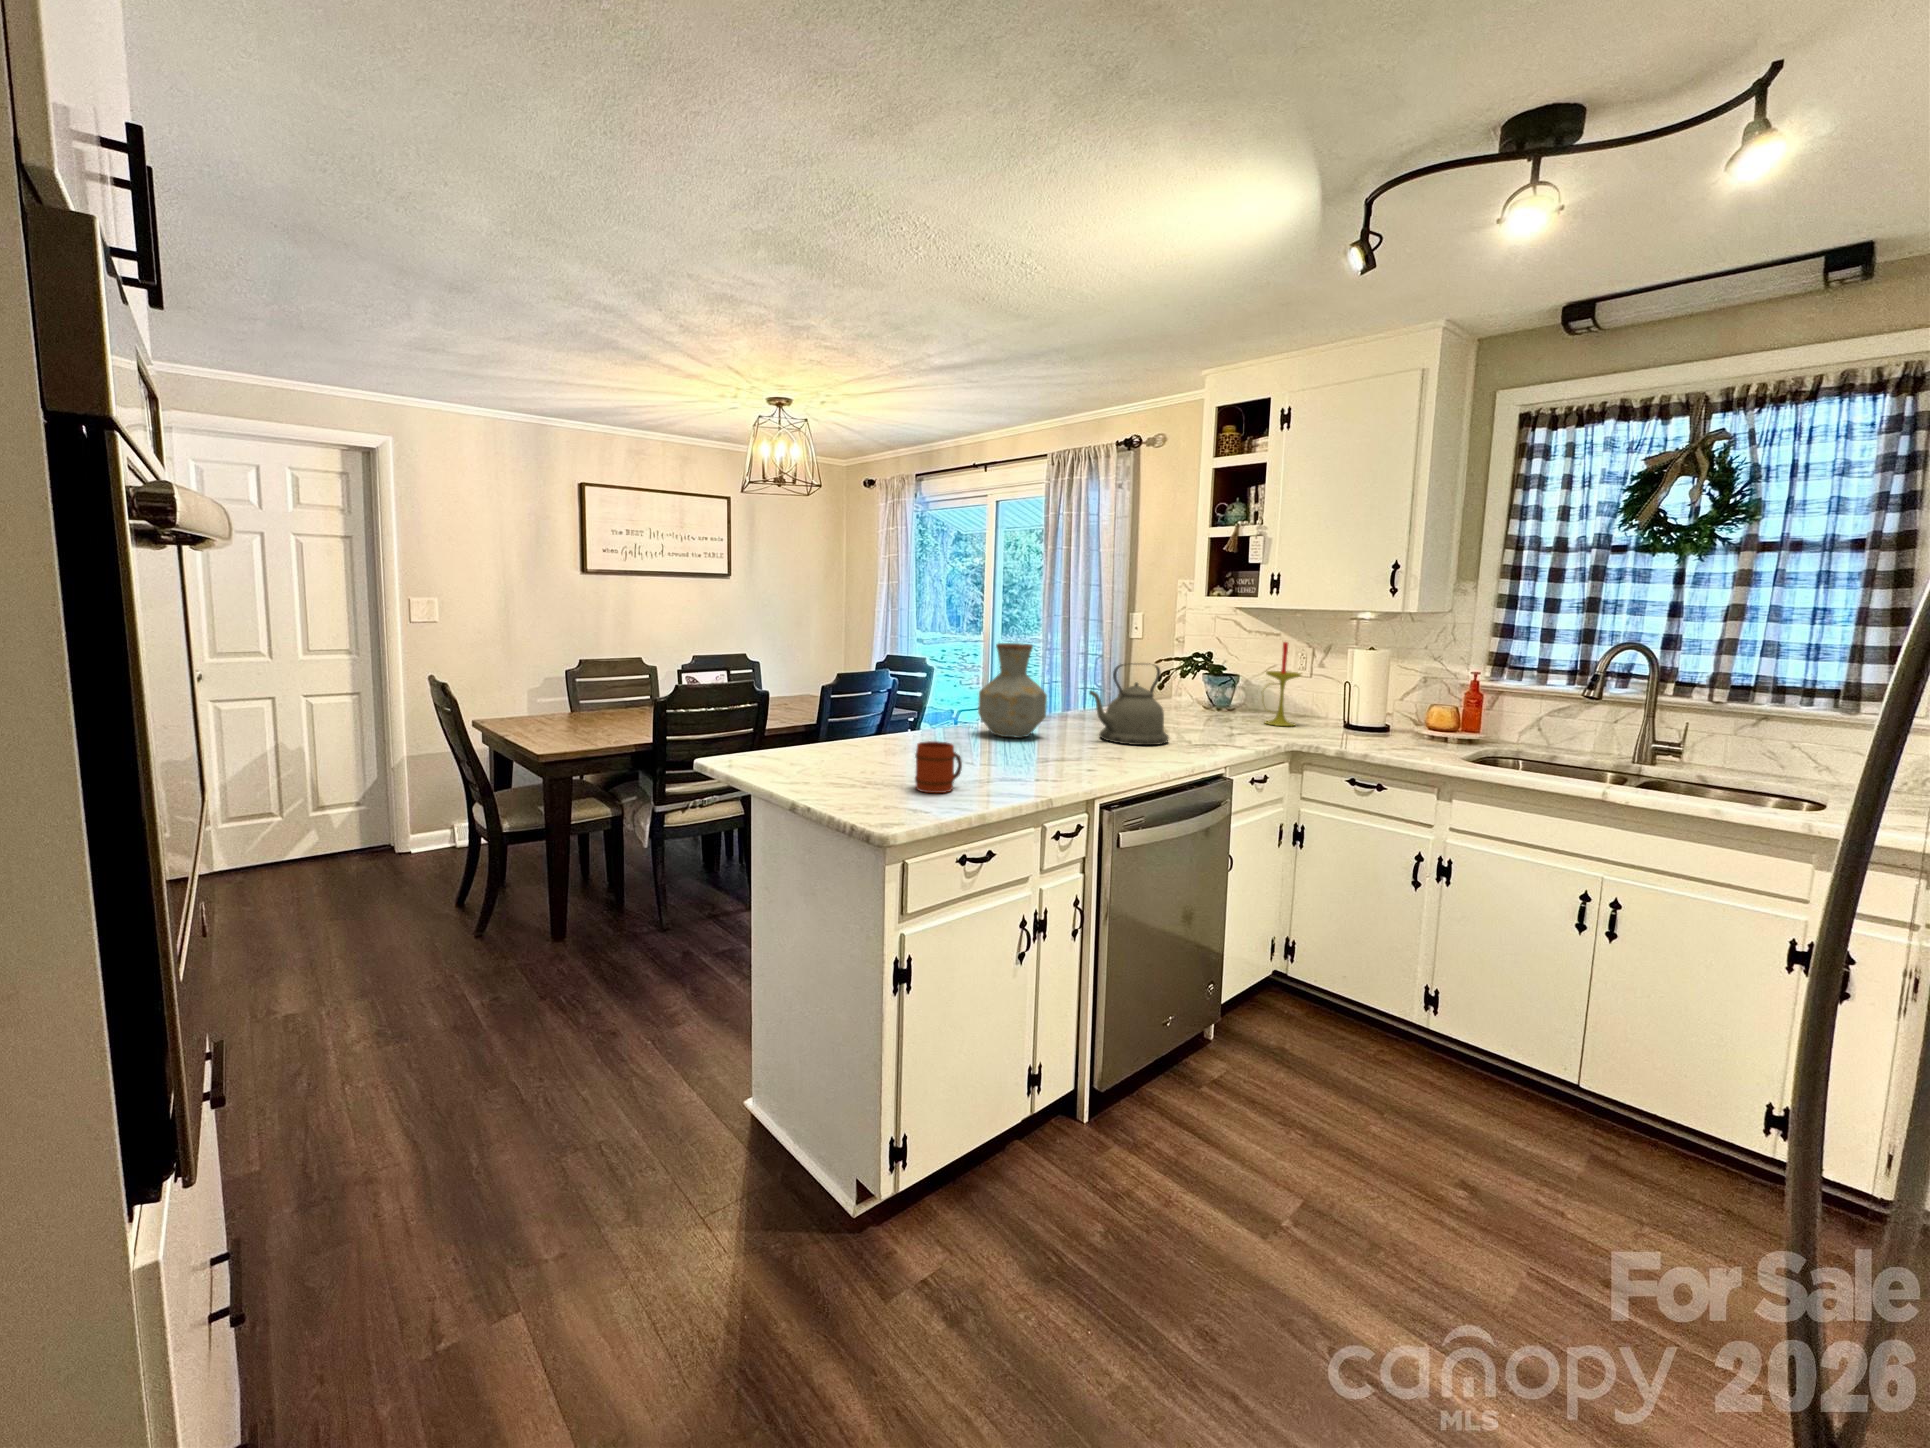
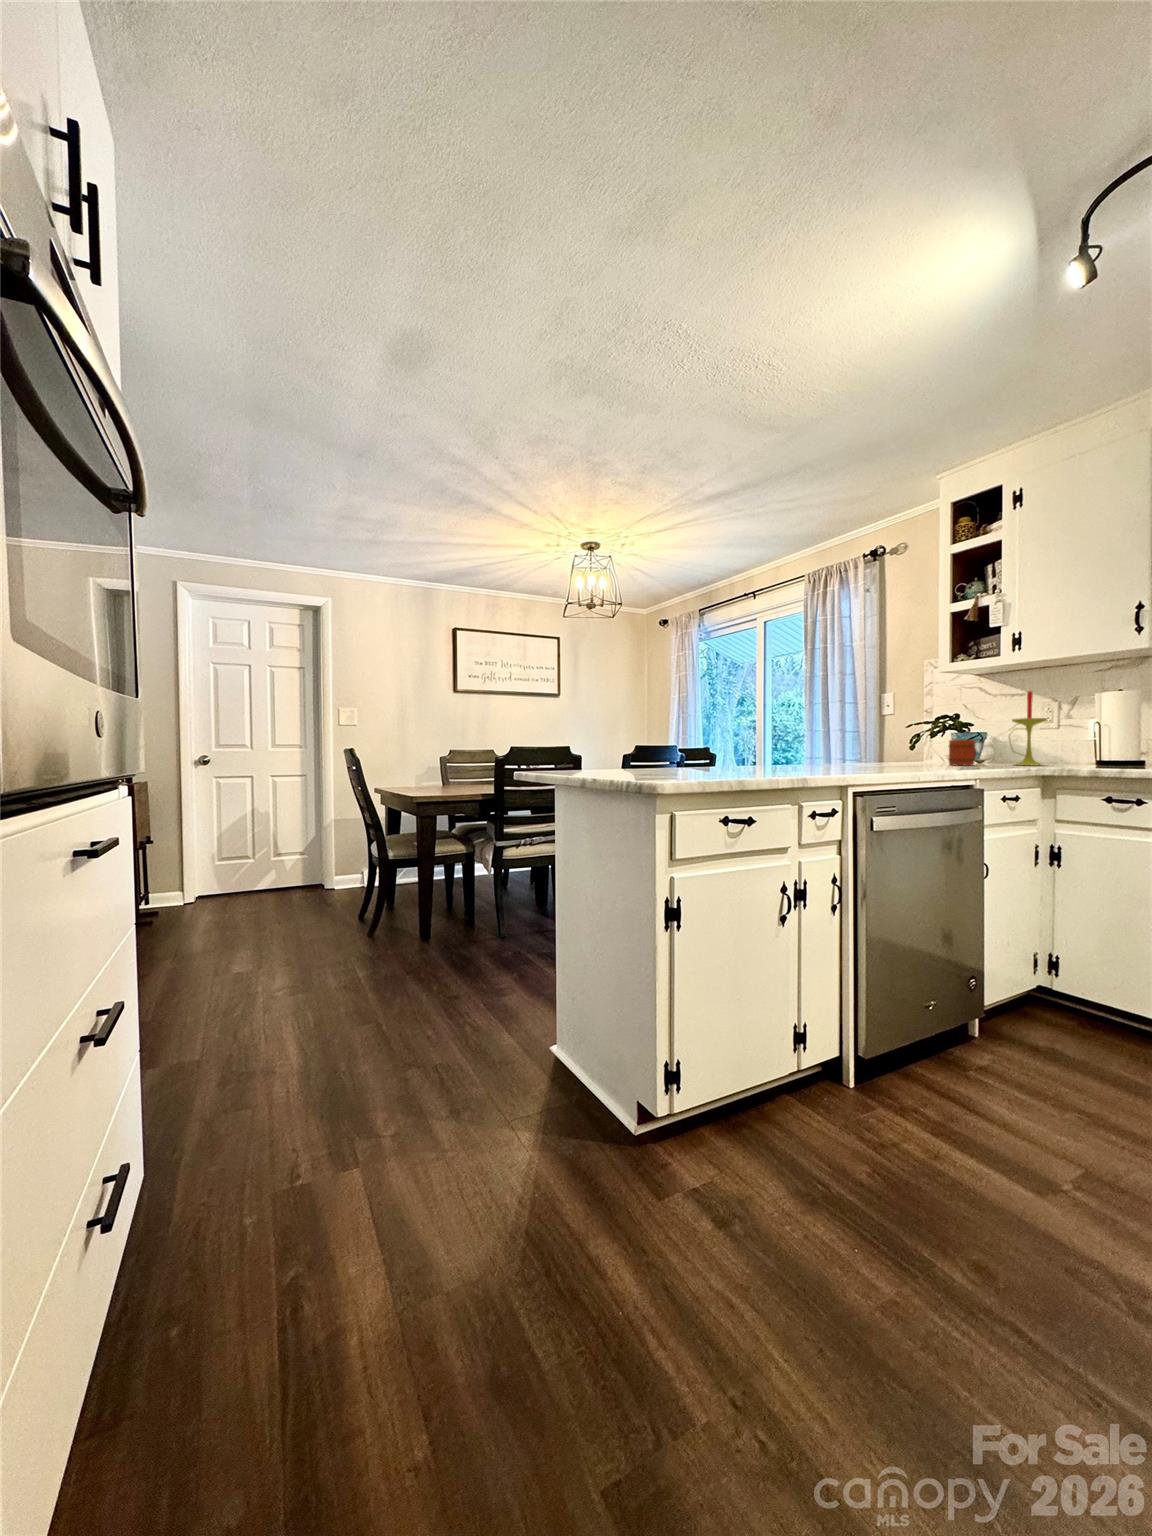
vase: present [978,643,1047,738] -> none [746,688,805,766]
kettle: present [1090,663,1169,745] -> none [842,700,919,767]
mug: present [915,741,962,793] -> present [949,740,976,765]

